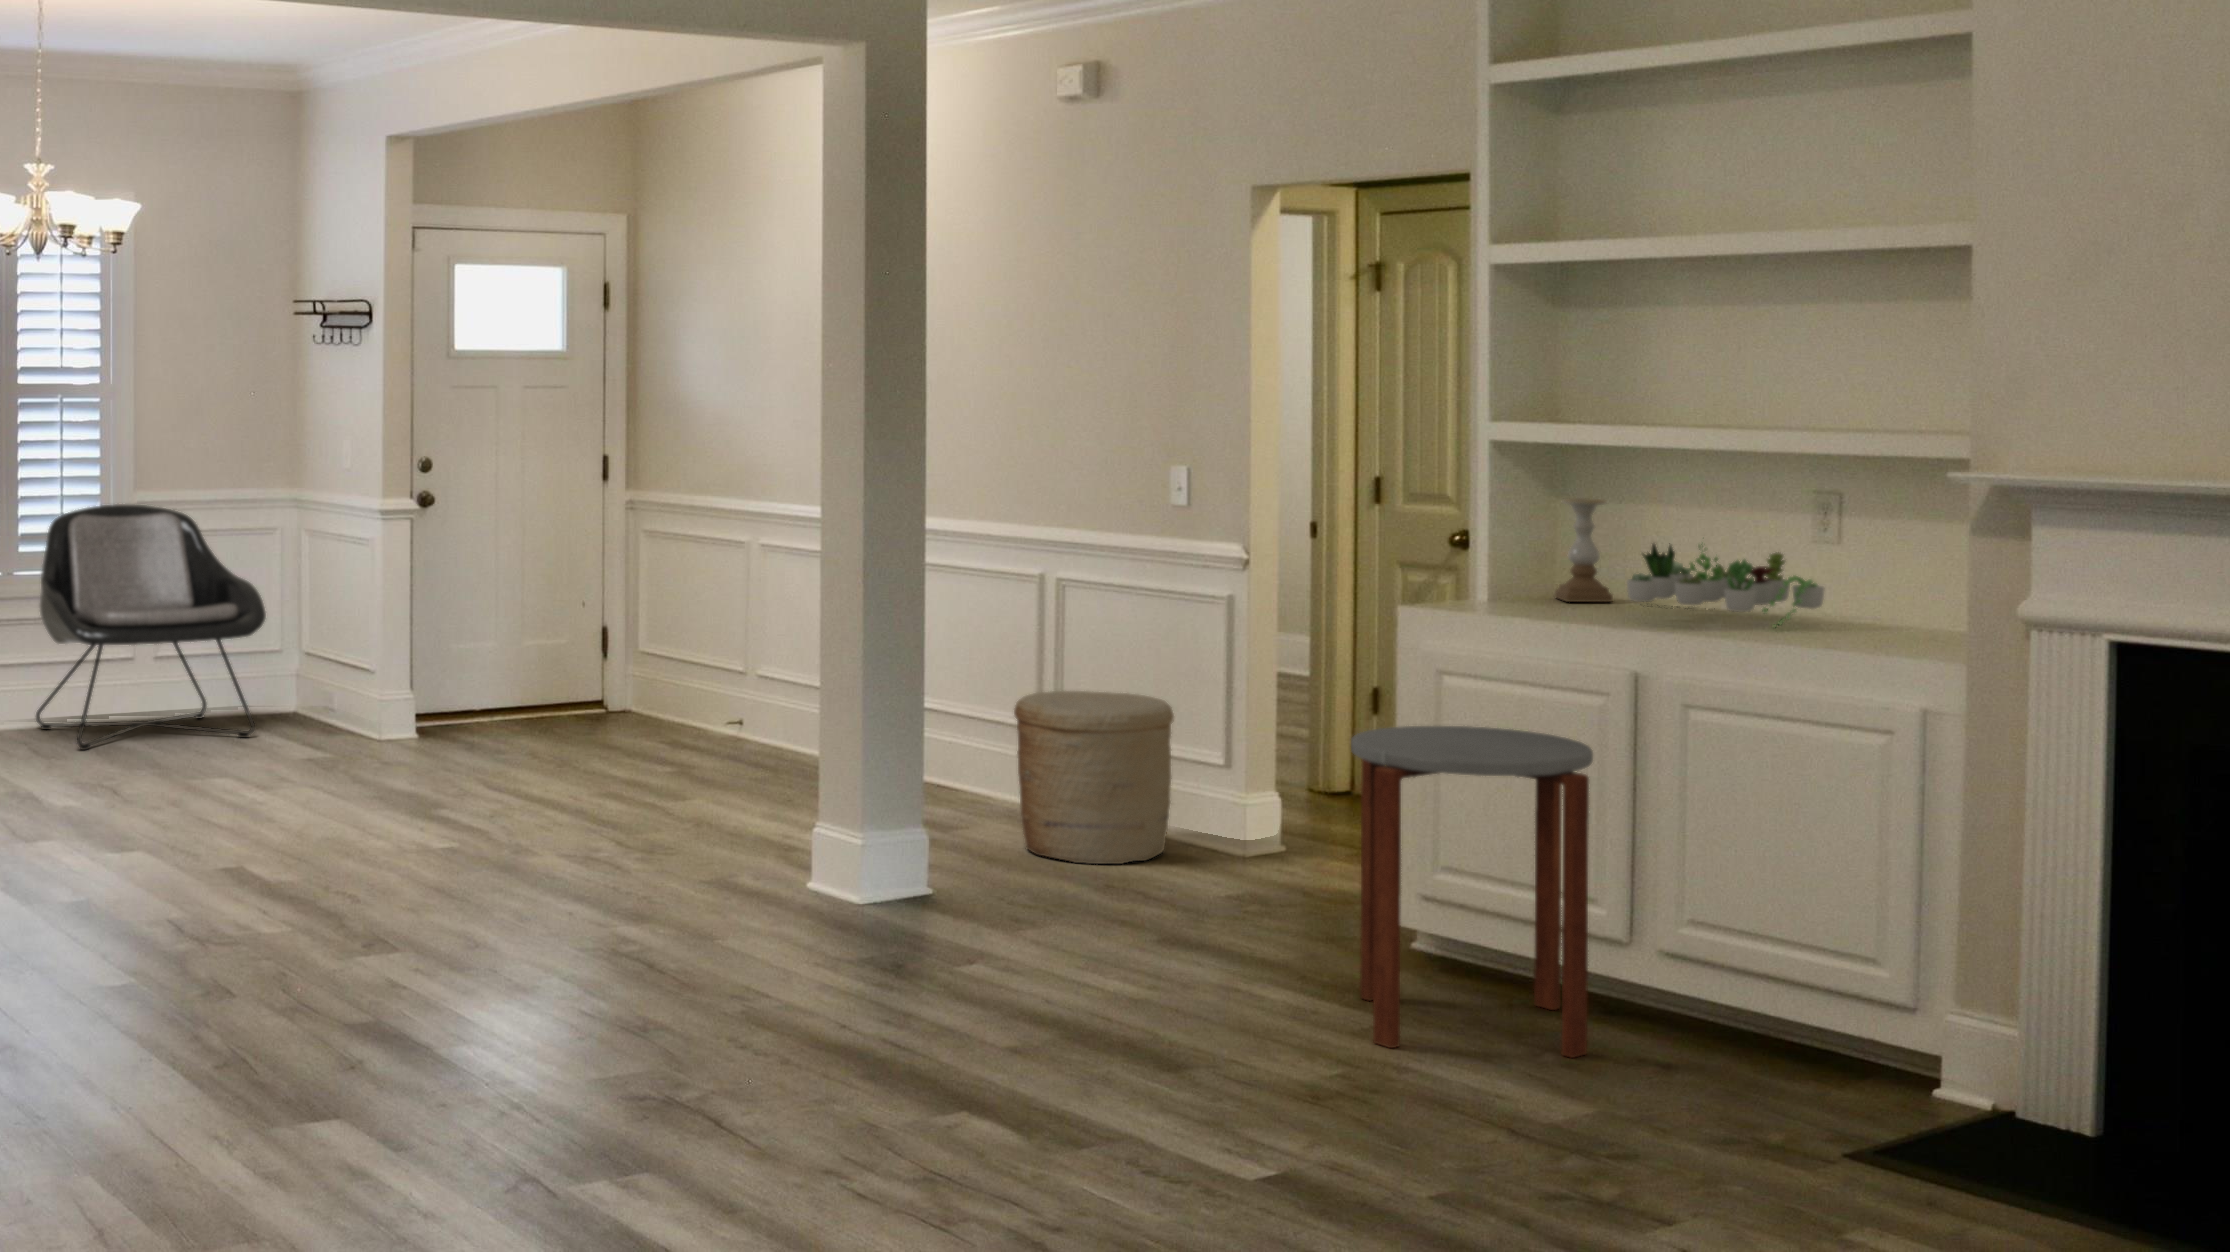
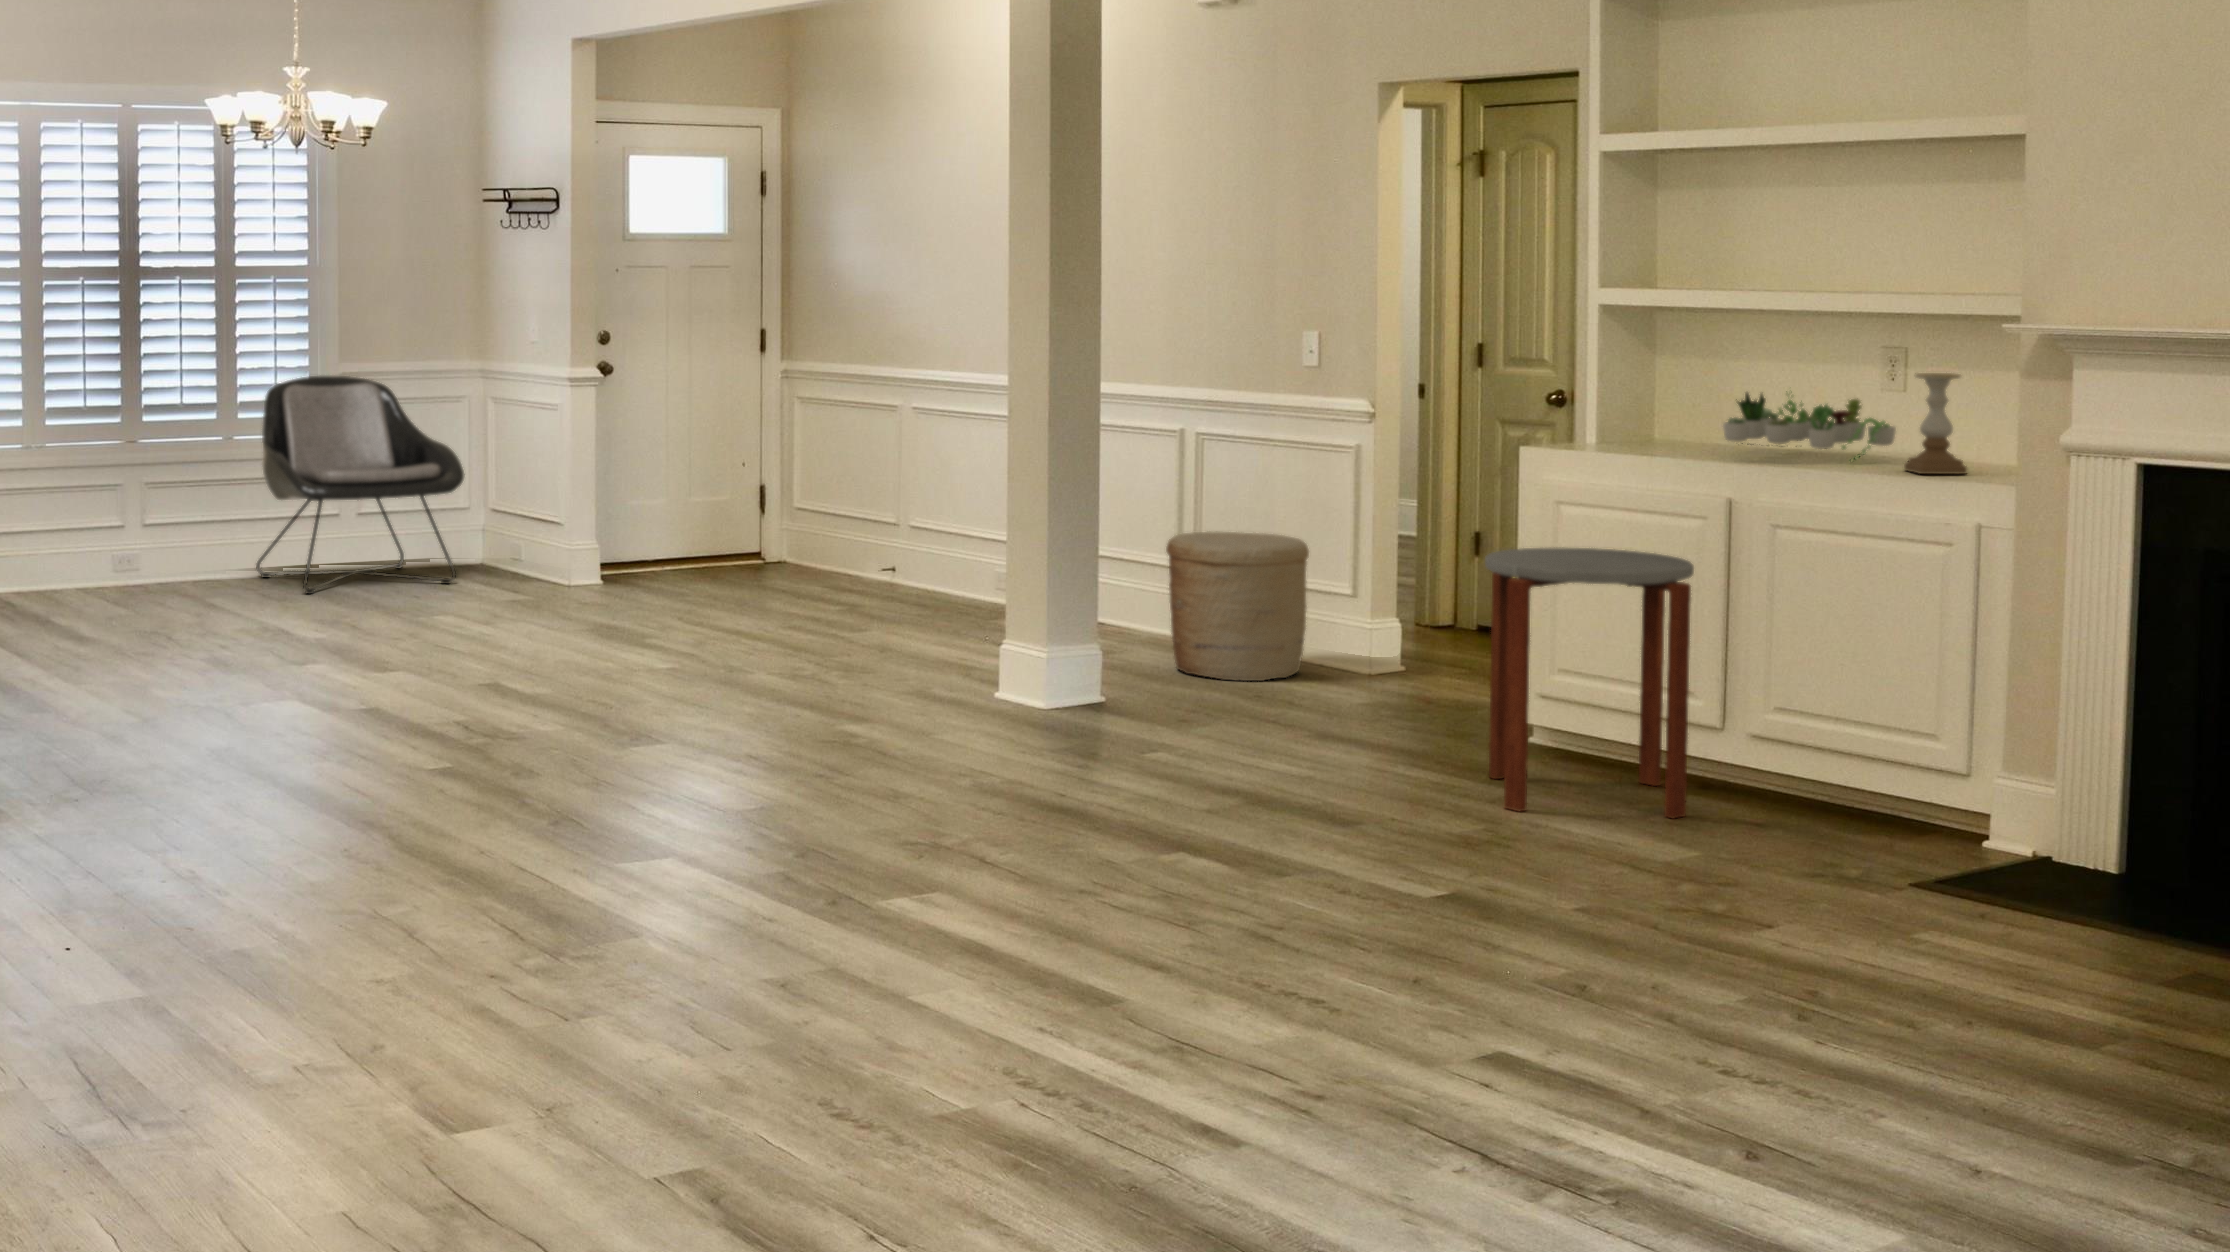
candle holder: present [1555,498,1613,602] -> present [1904,373,1967,474]

